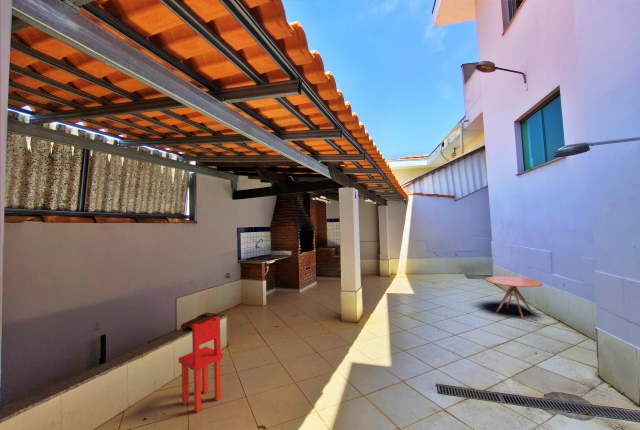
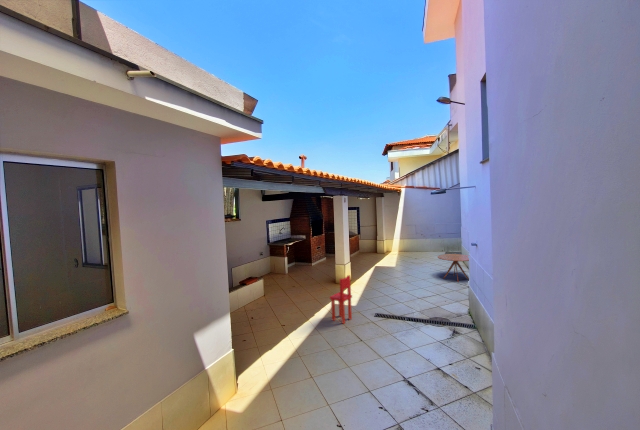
chair: present [179,316,223,412] -> present [330,275,352,323]

